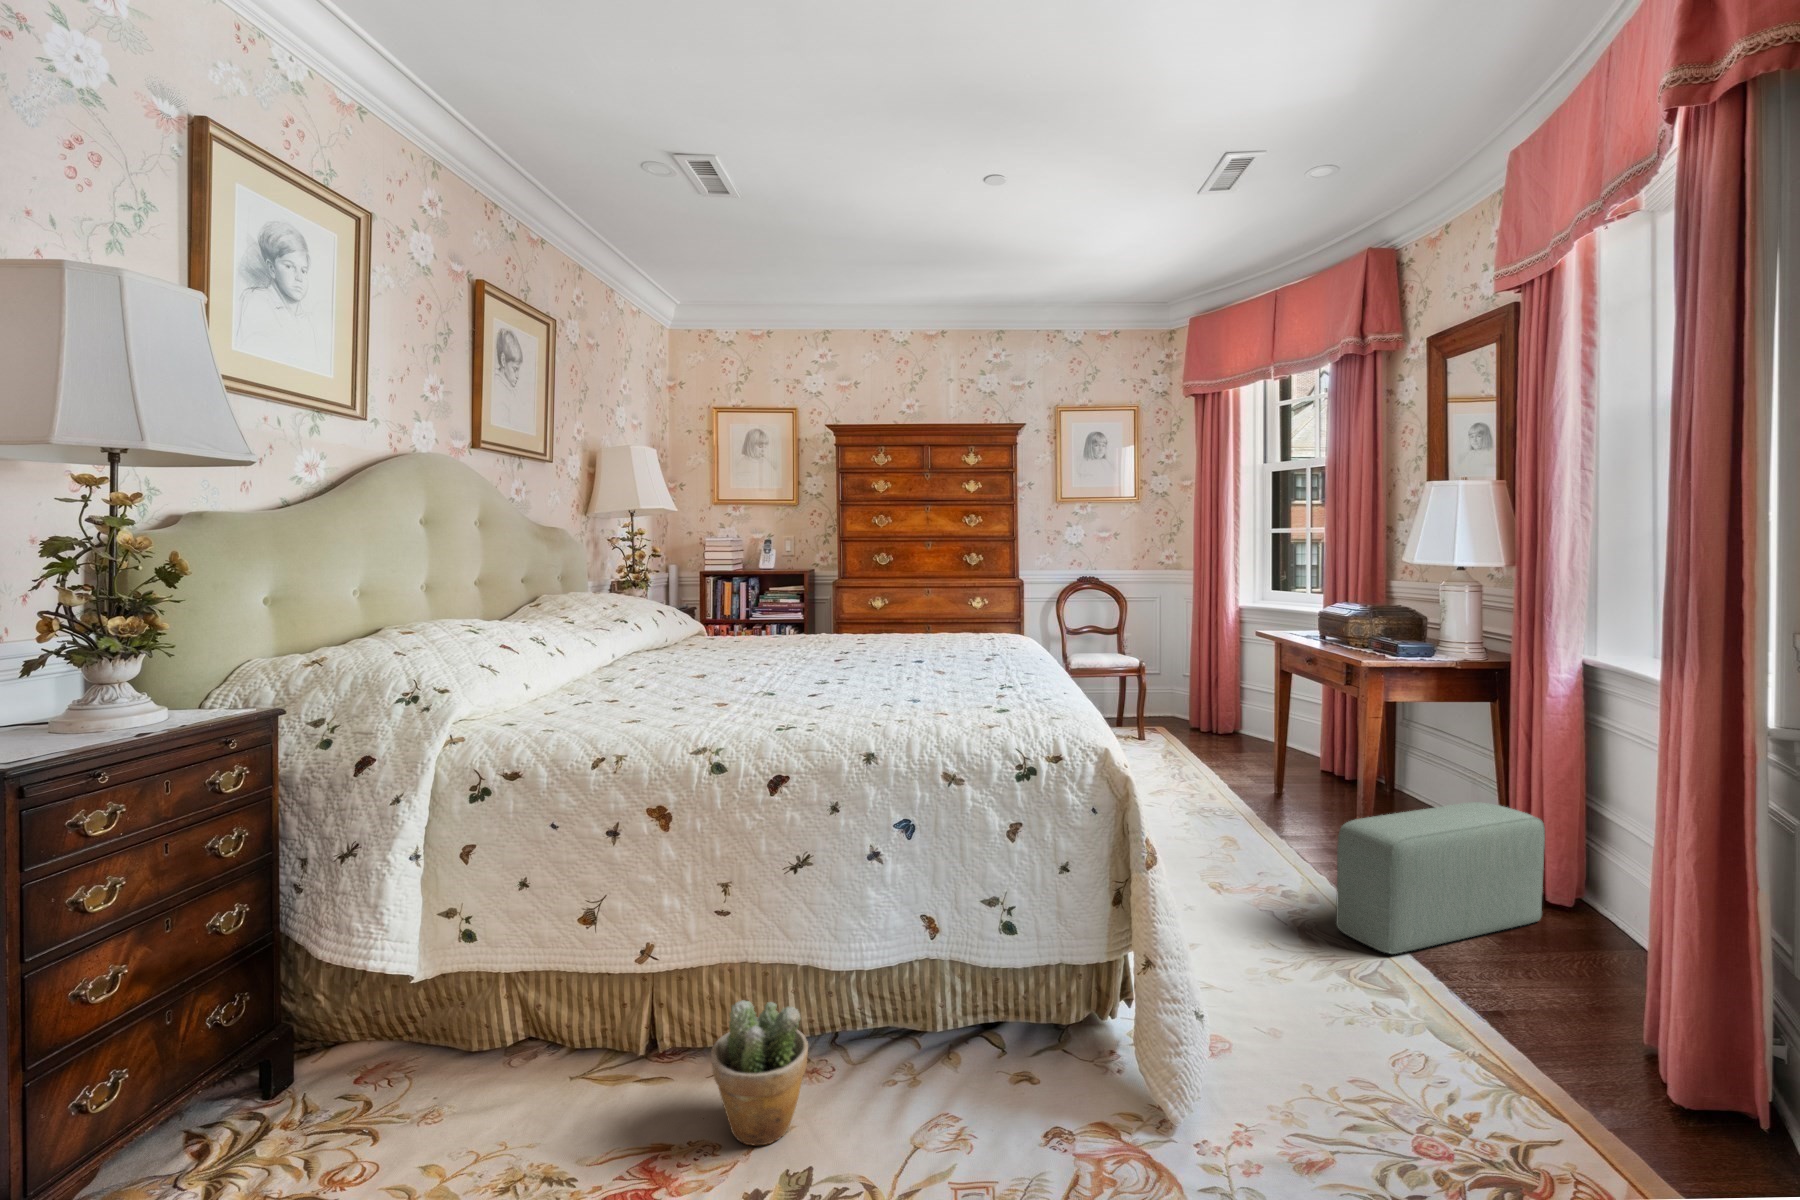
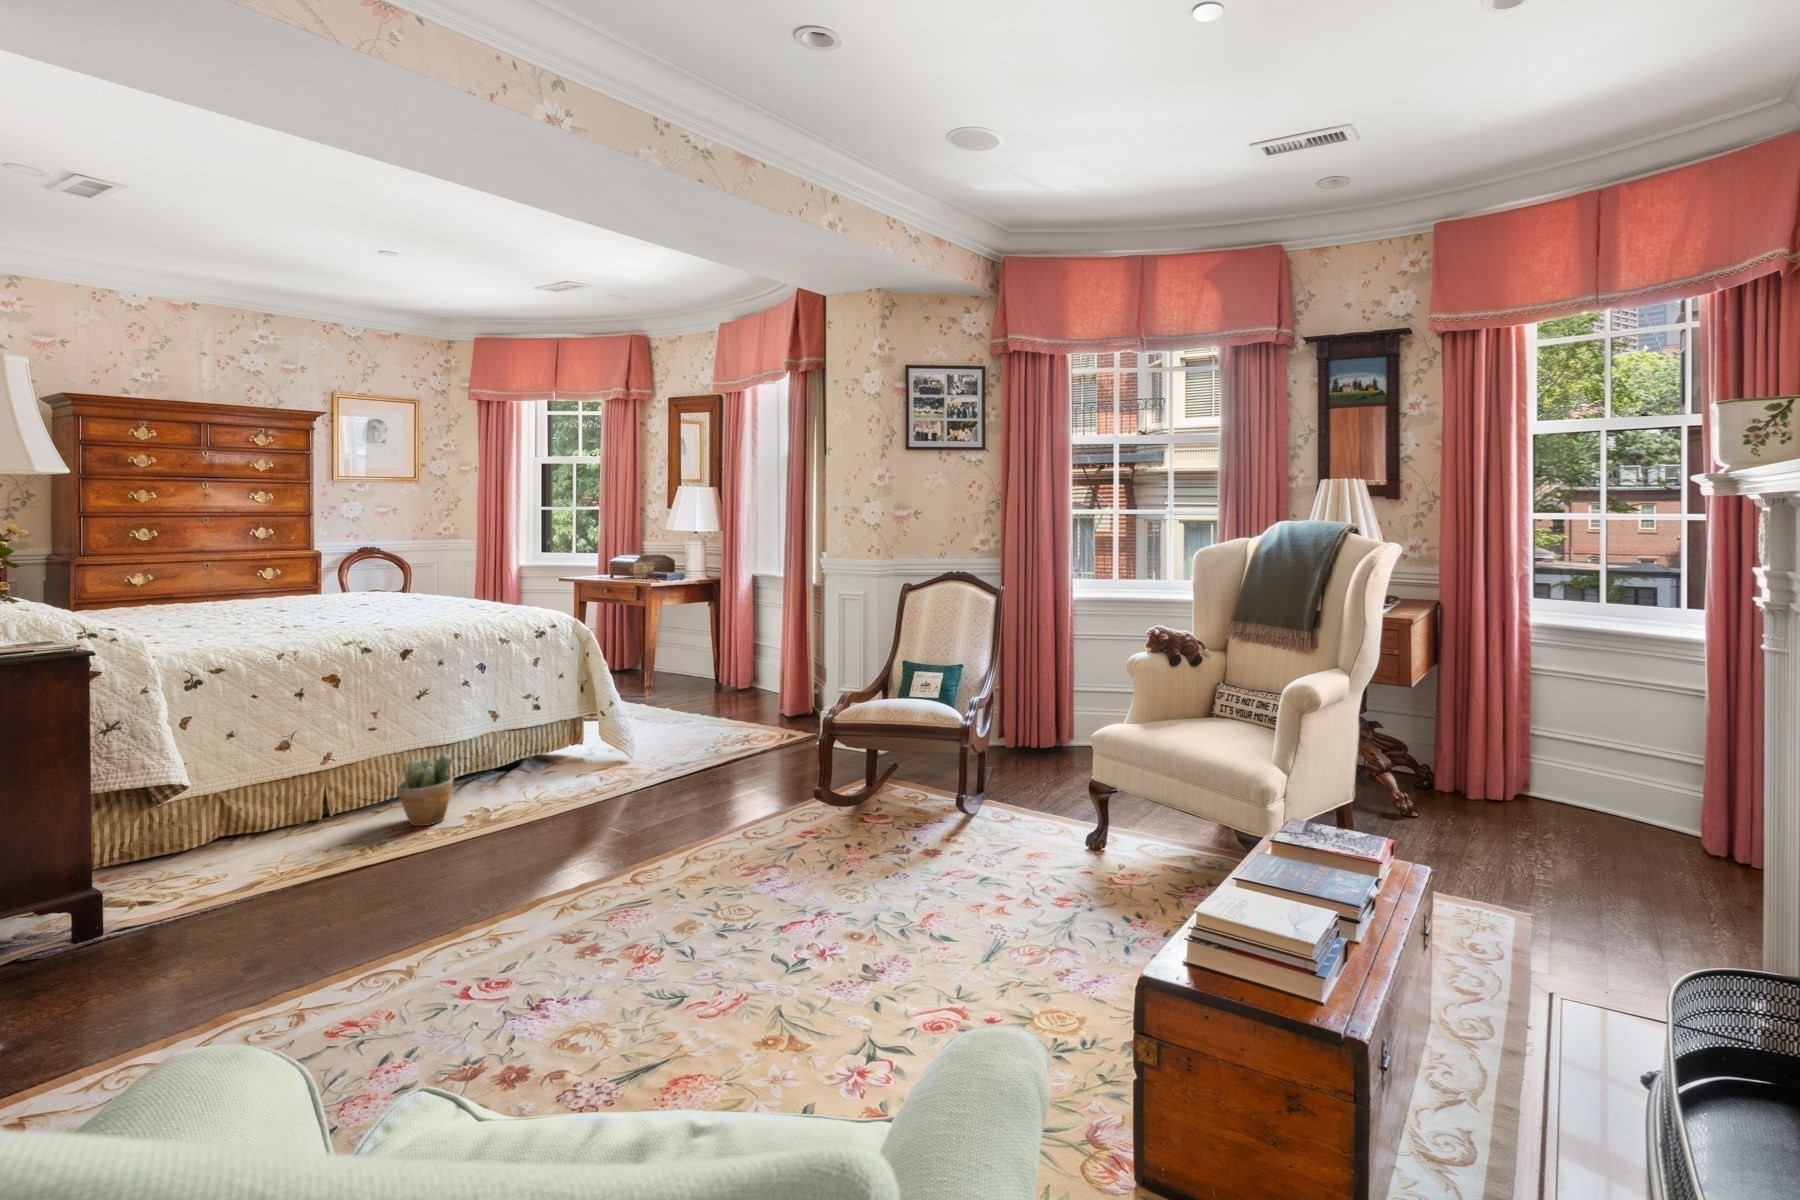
pouf: present [1336,802,1545,954] -> none [654,640,734,709]

